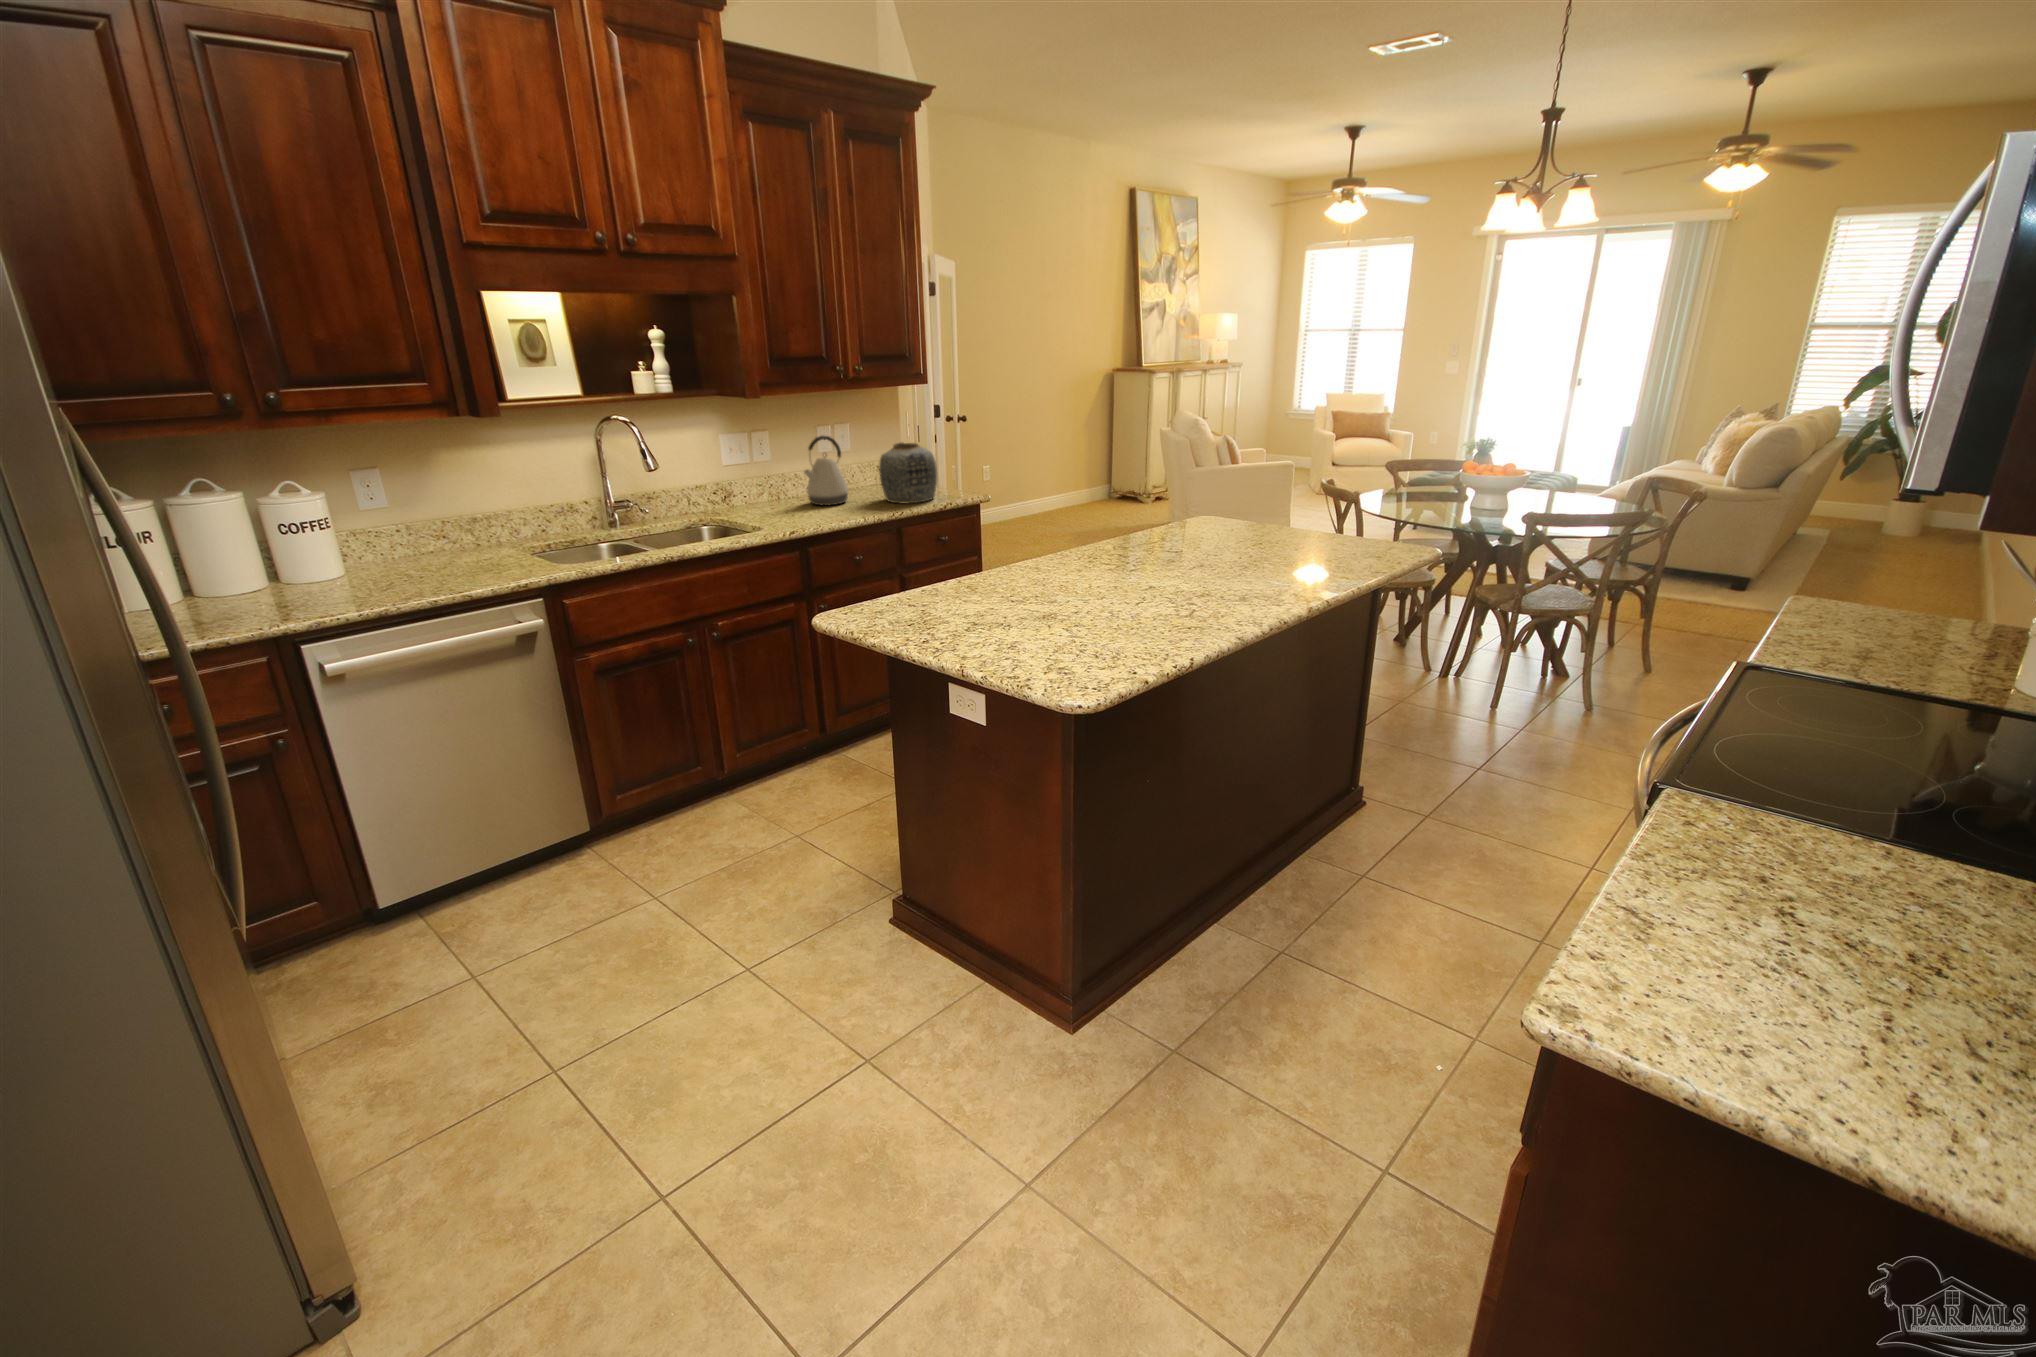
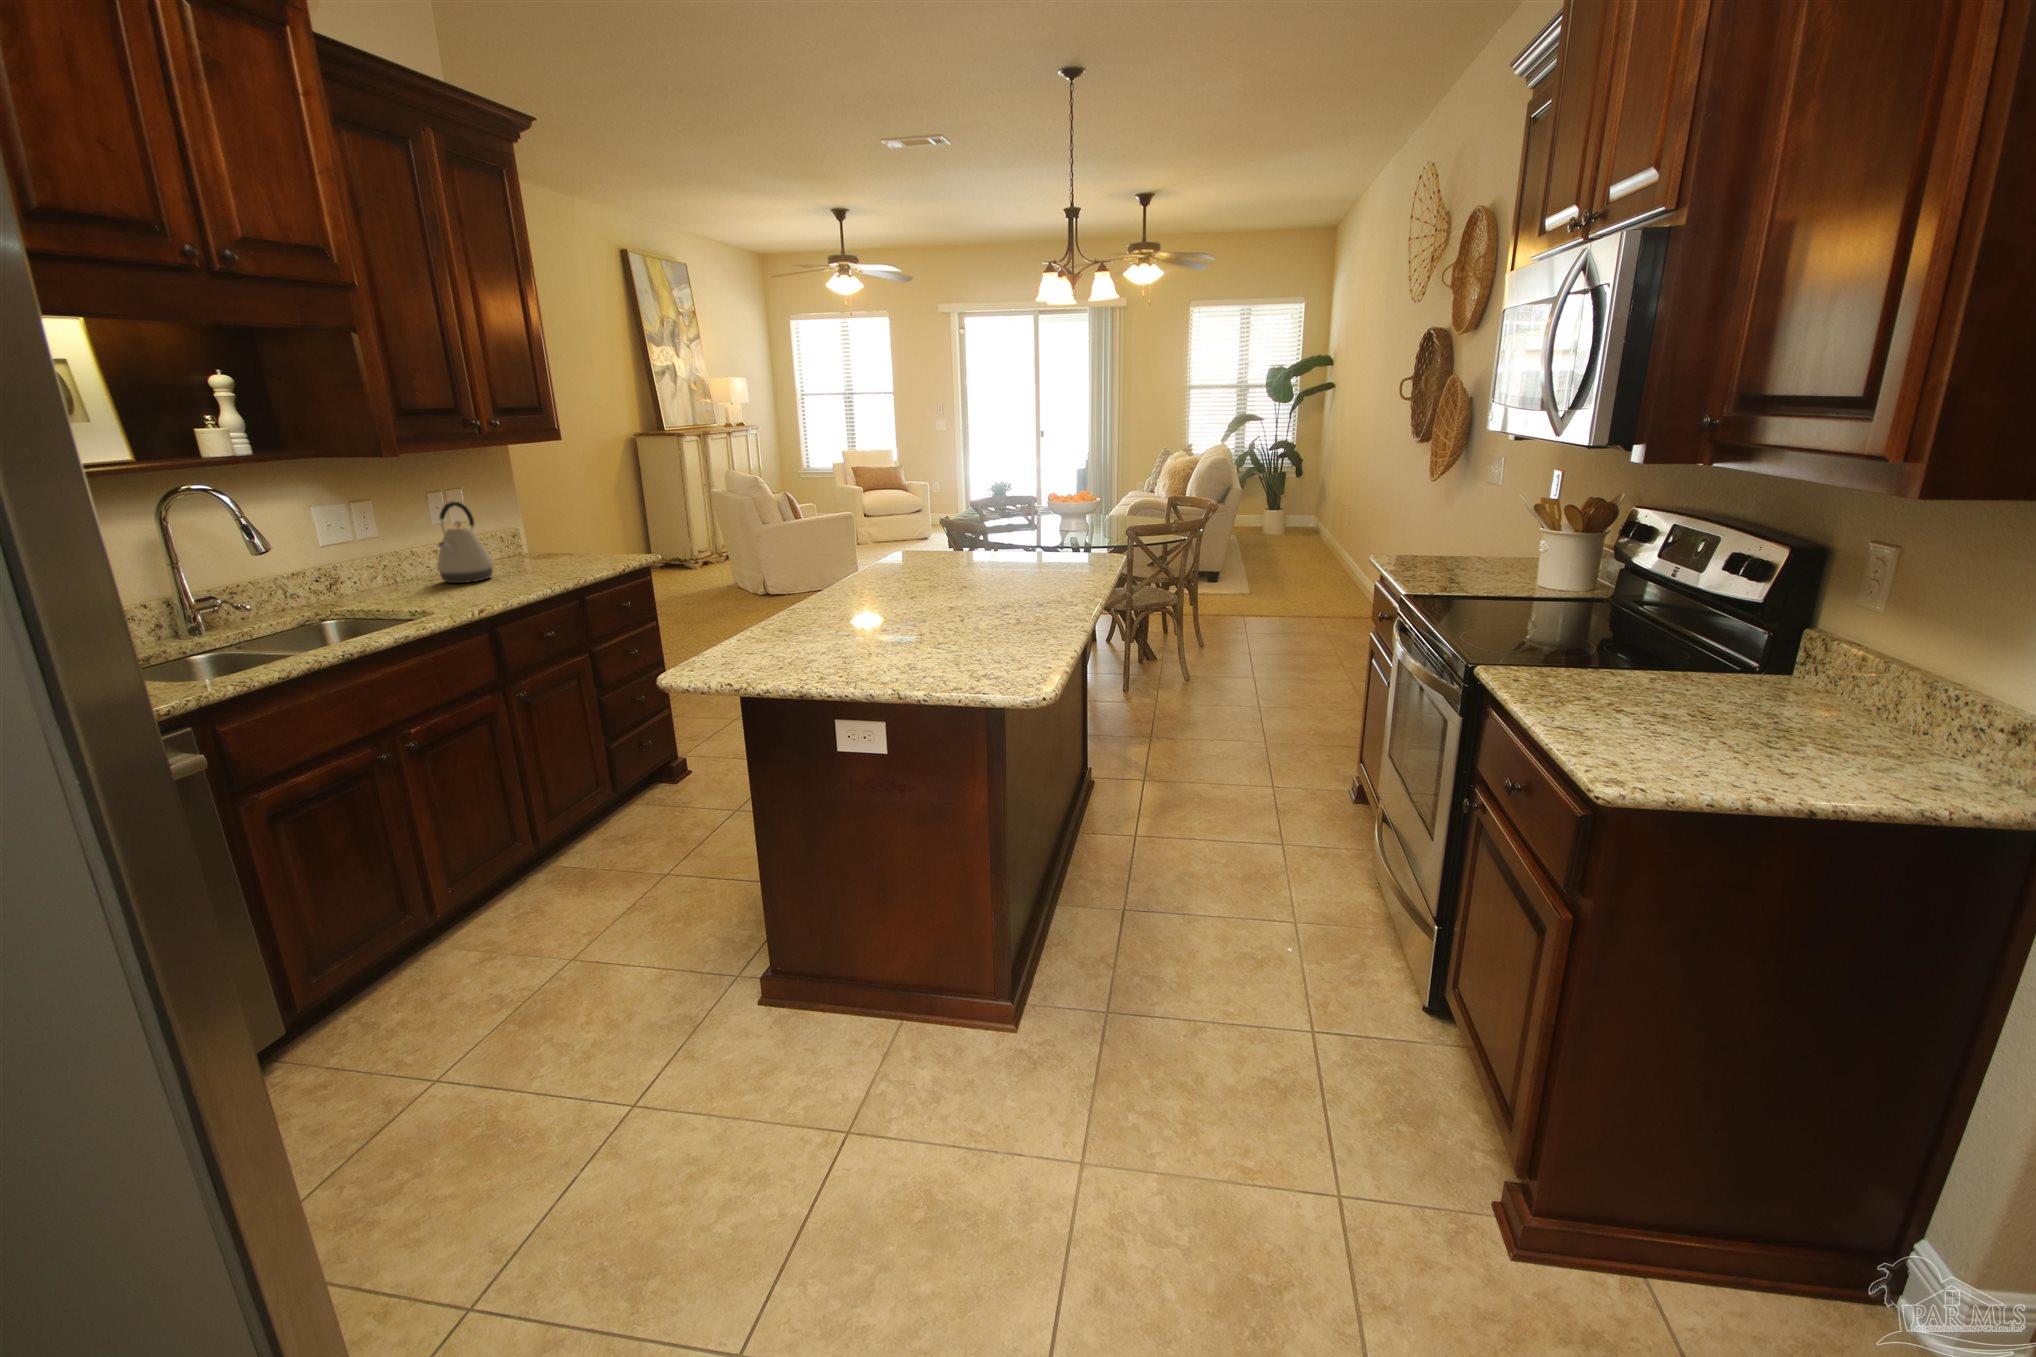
vase: present [879,442,937,503] -> none [529,504,602,571]

